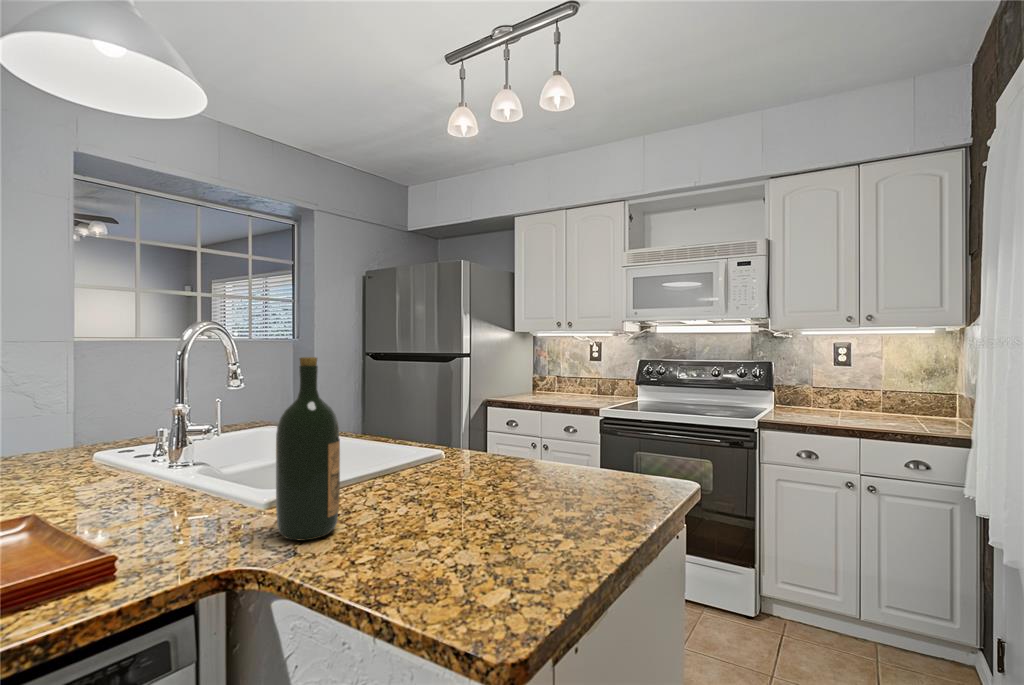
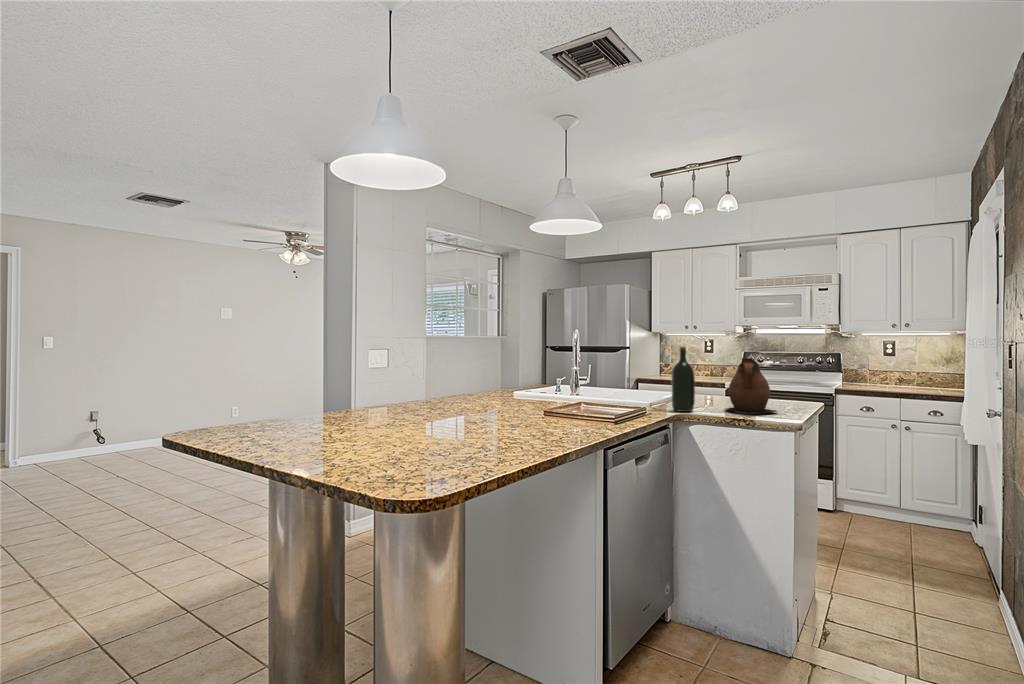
ceramic pitcher: none [416,389,554,554] -> present [725,358,778,413]

